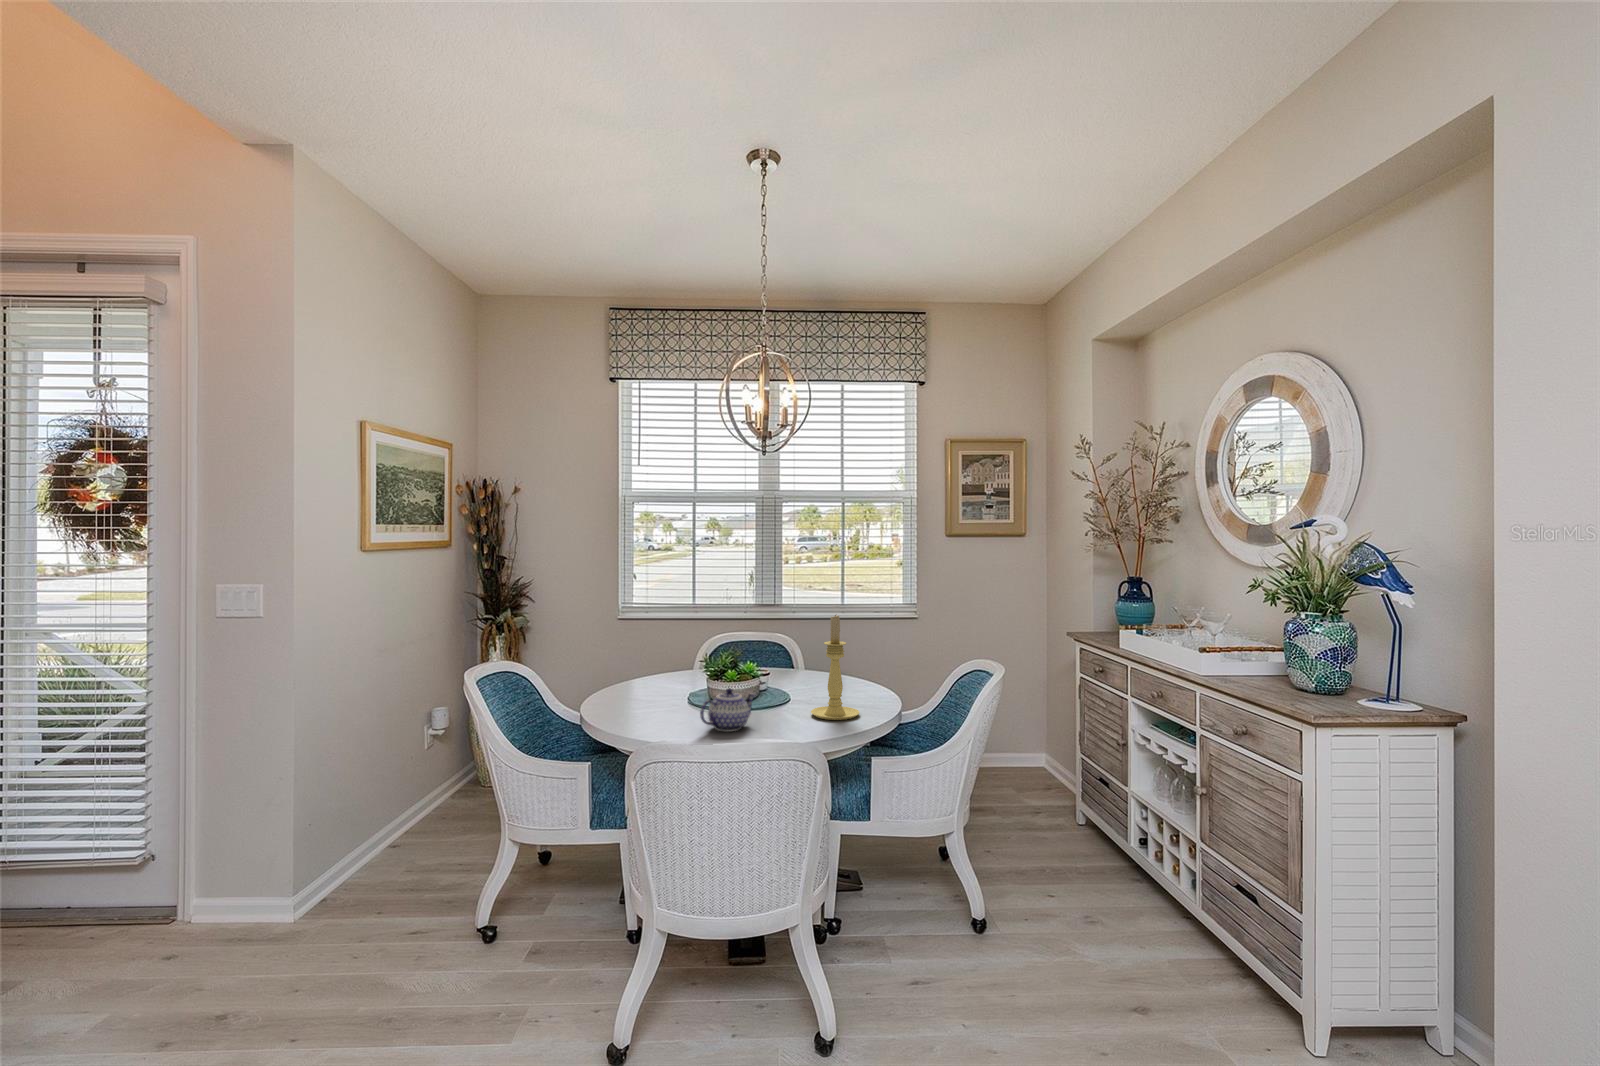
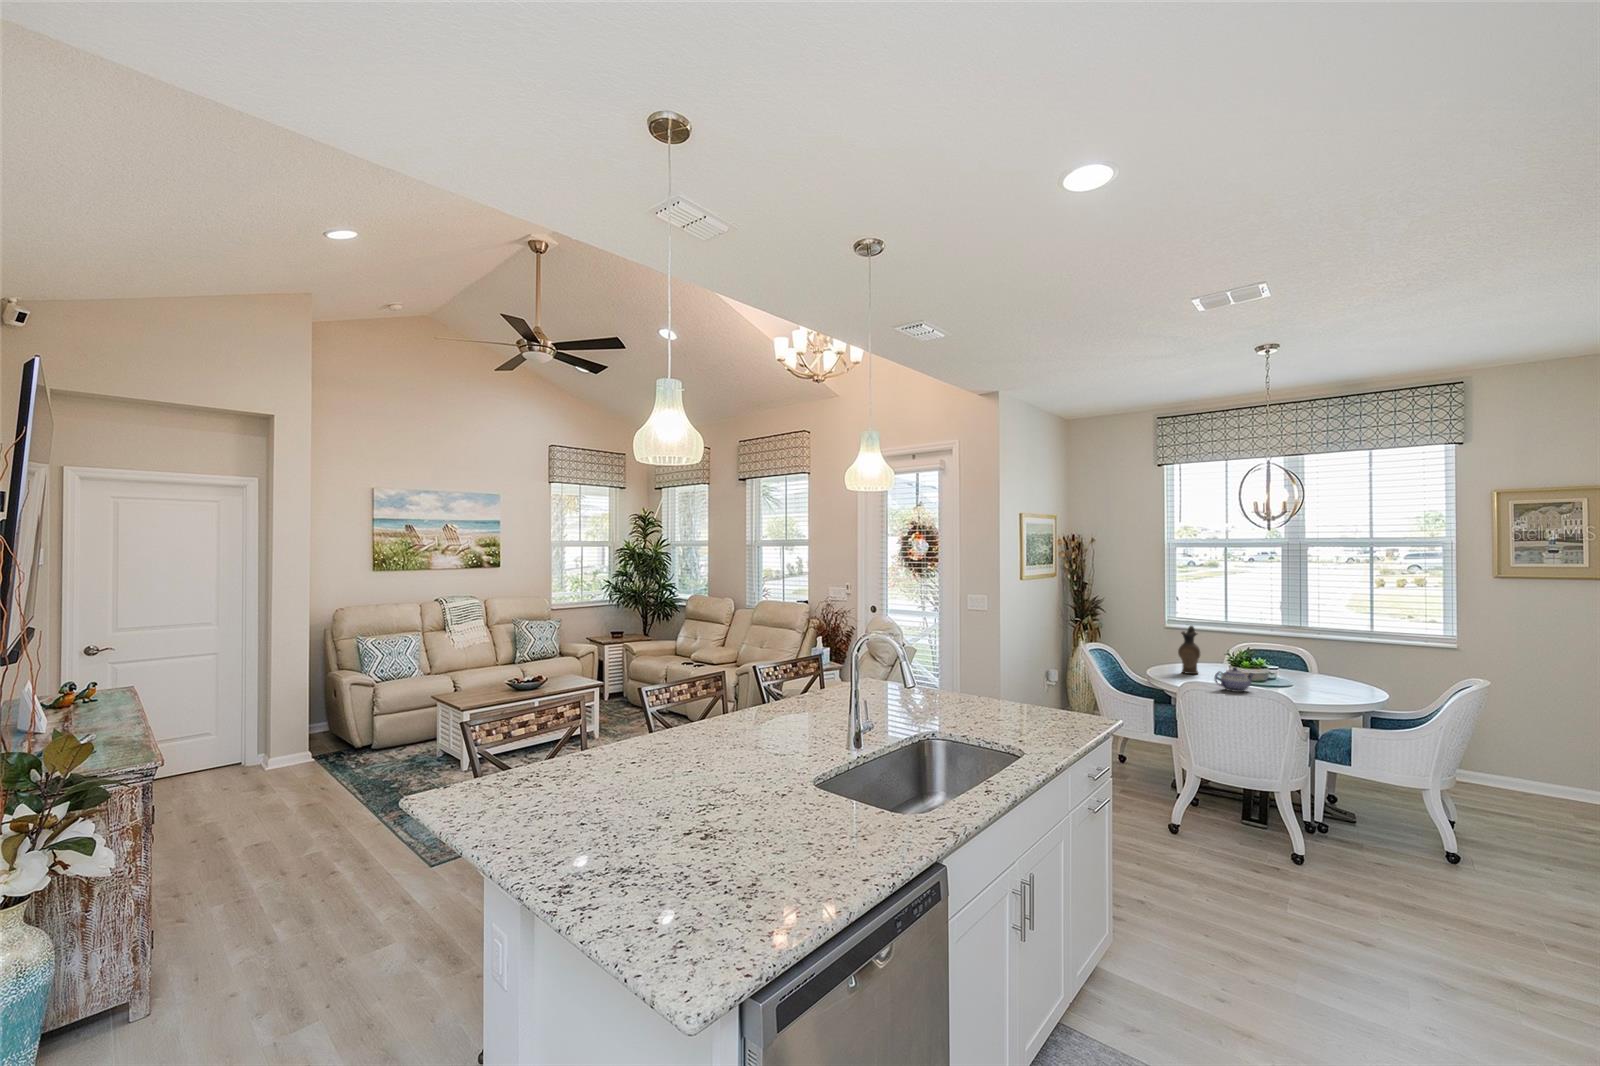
candle holder: present [811,615,859,720] -> none [1299,630,1339,698]
ceramic pitcher: none [640,619,672,701] -> present [1178,626,1200,674]

